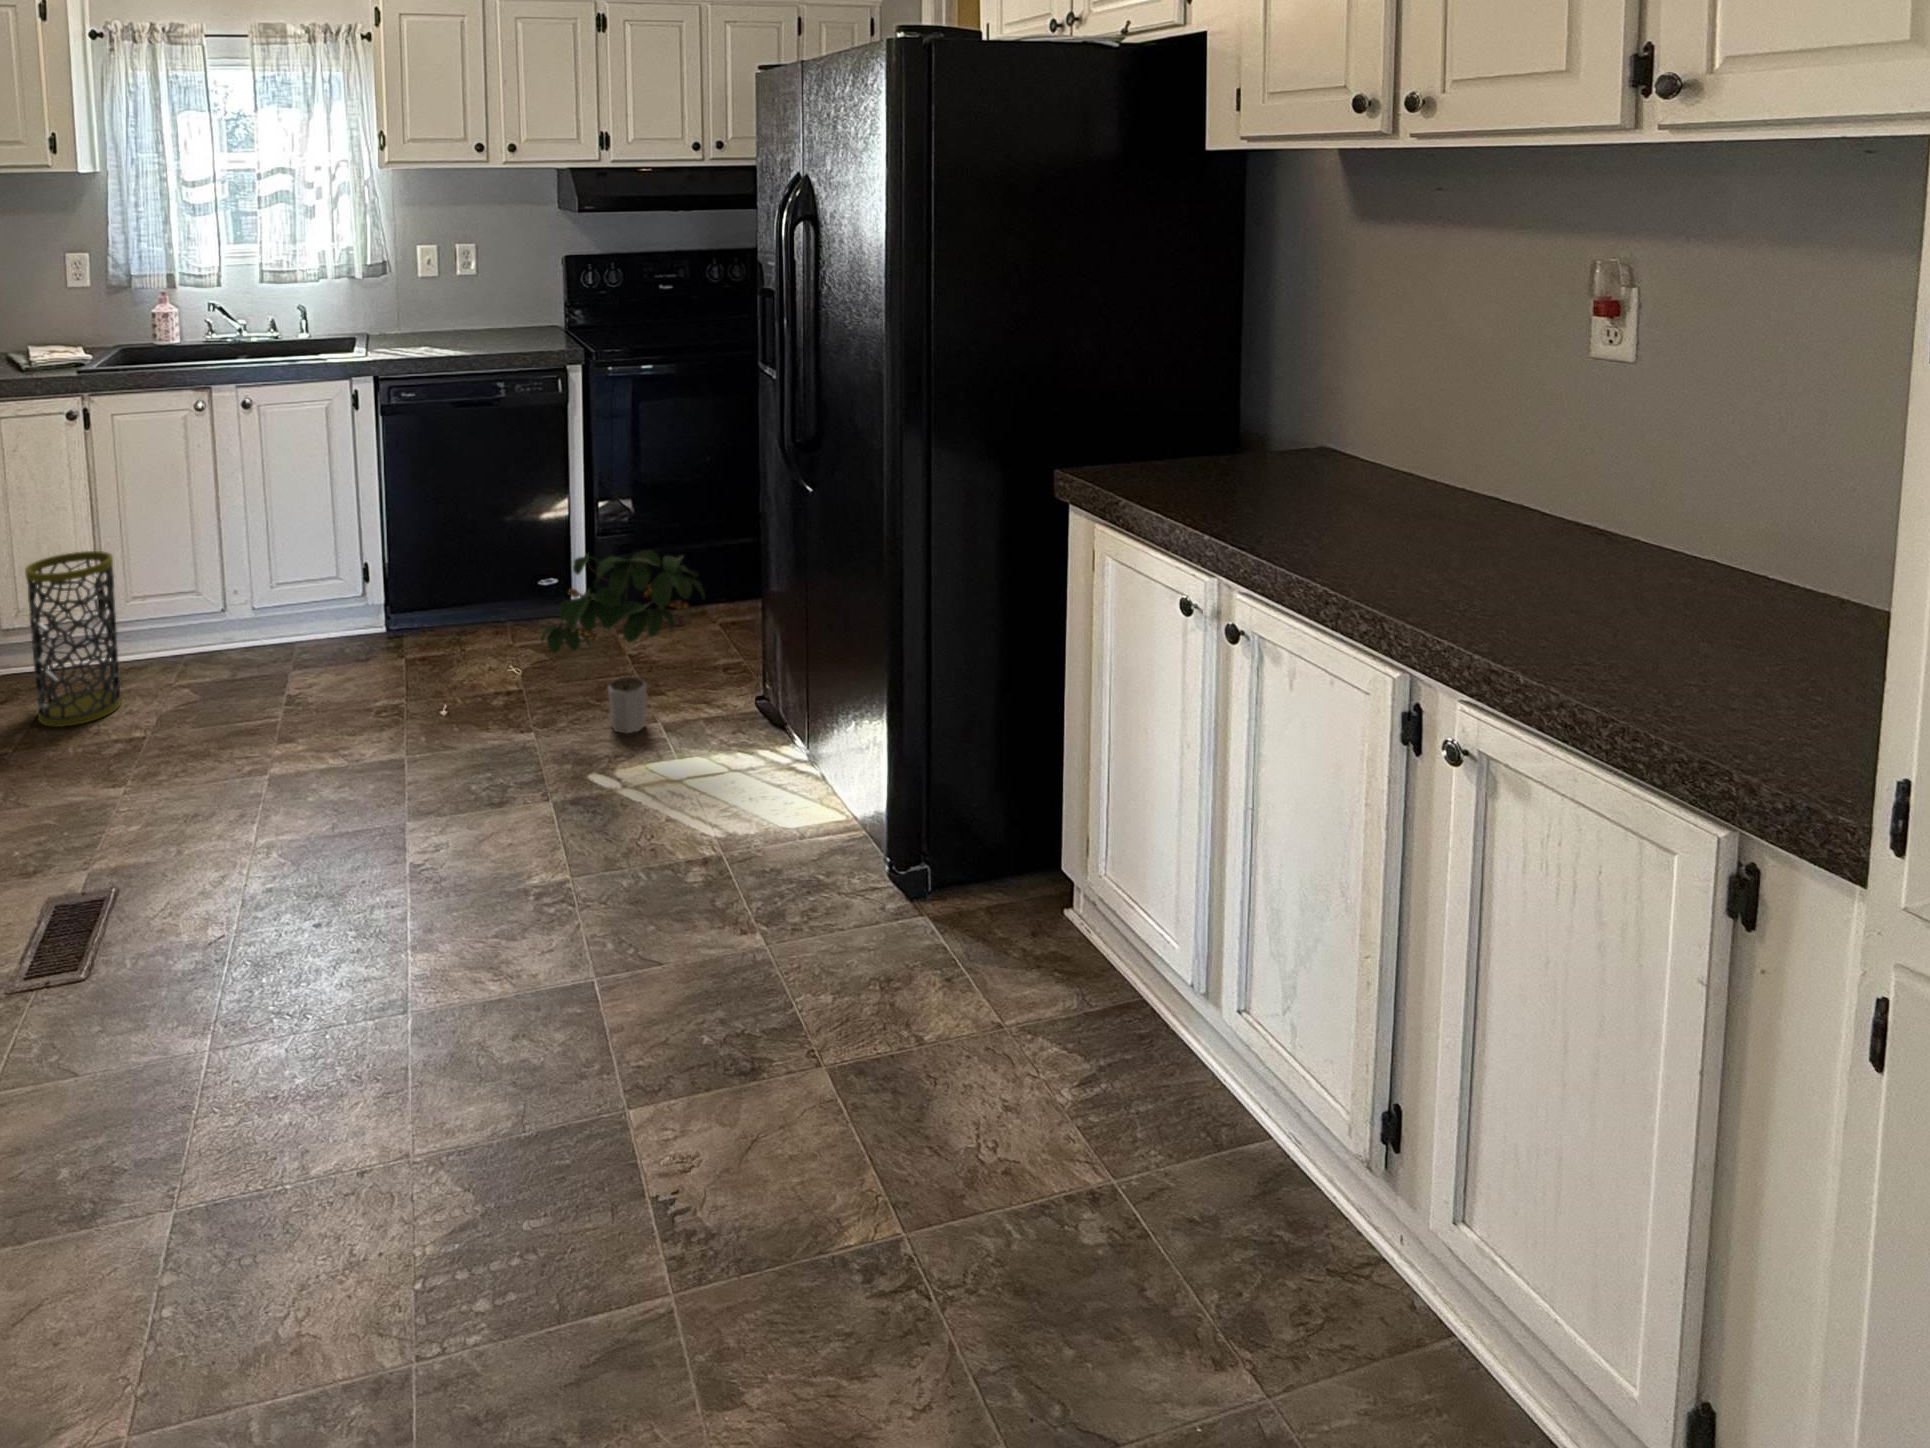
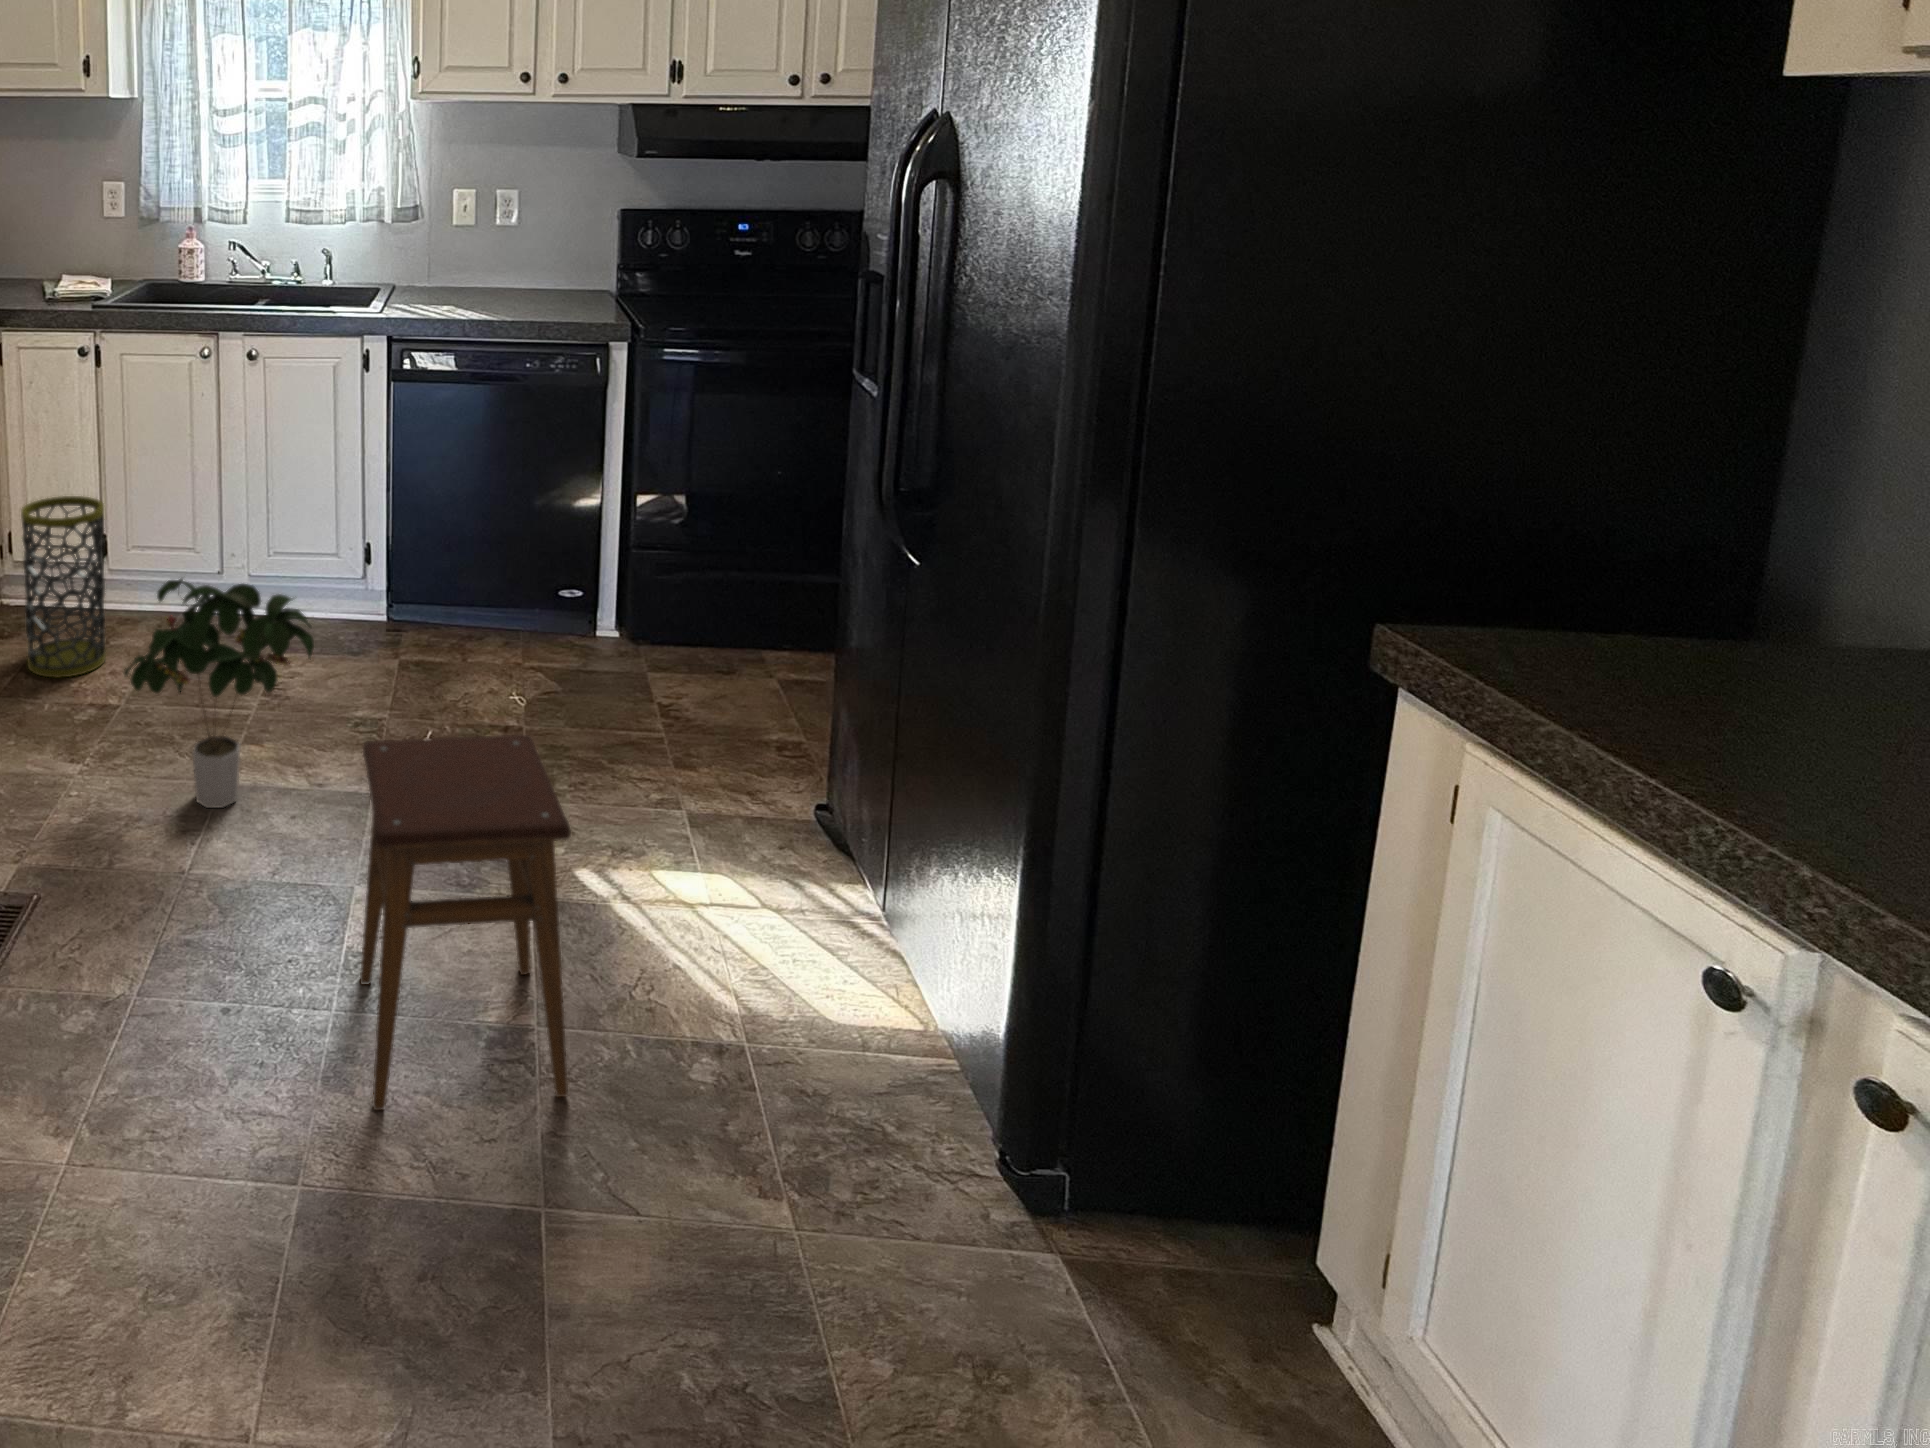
potted plant: present [541,550,705,733] -> present [124,579,314,808]
stool: none [420,659,603,957] -> present [360,735,571,1110]

